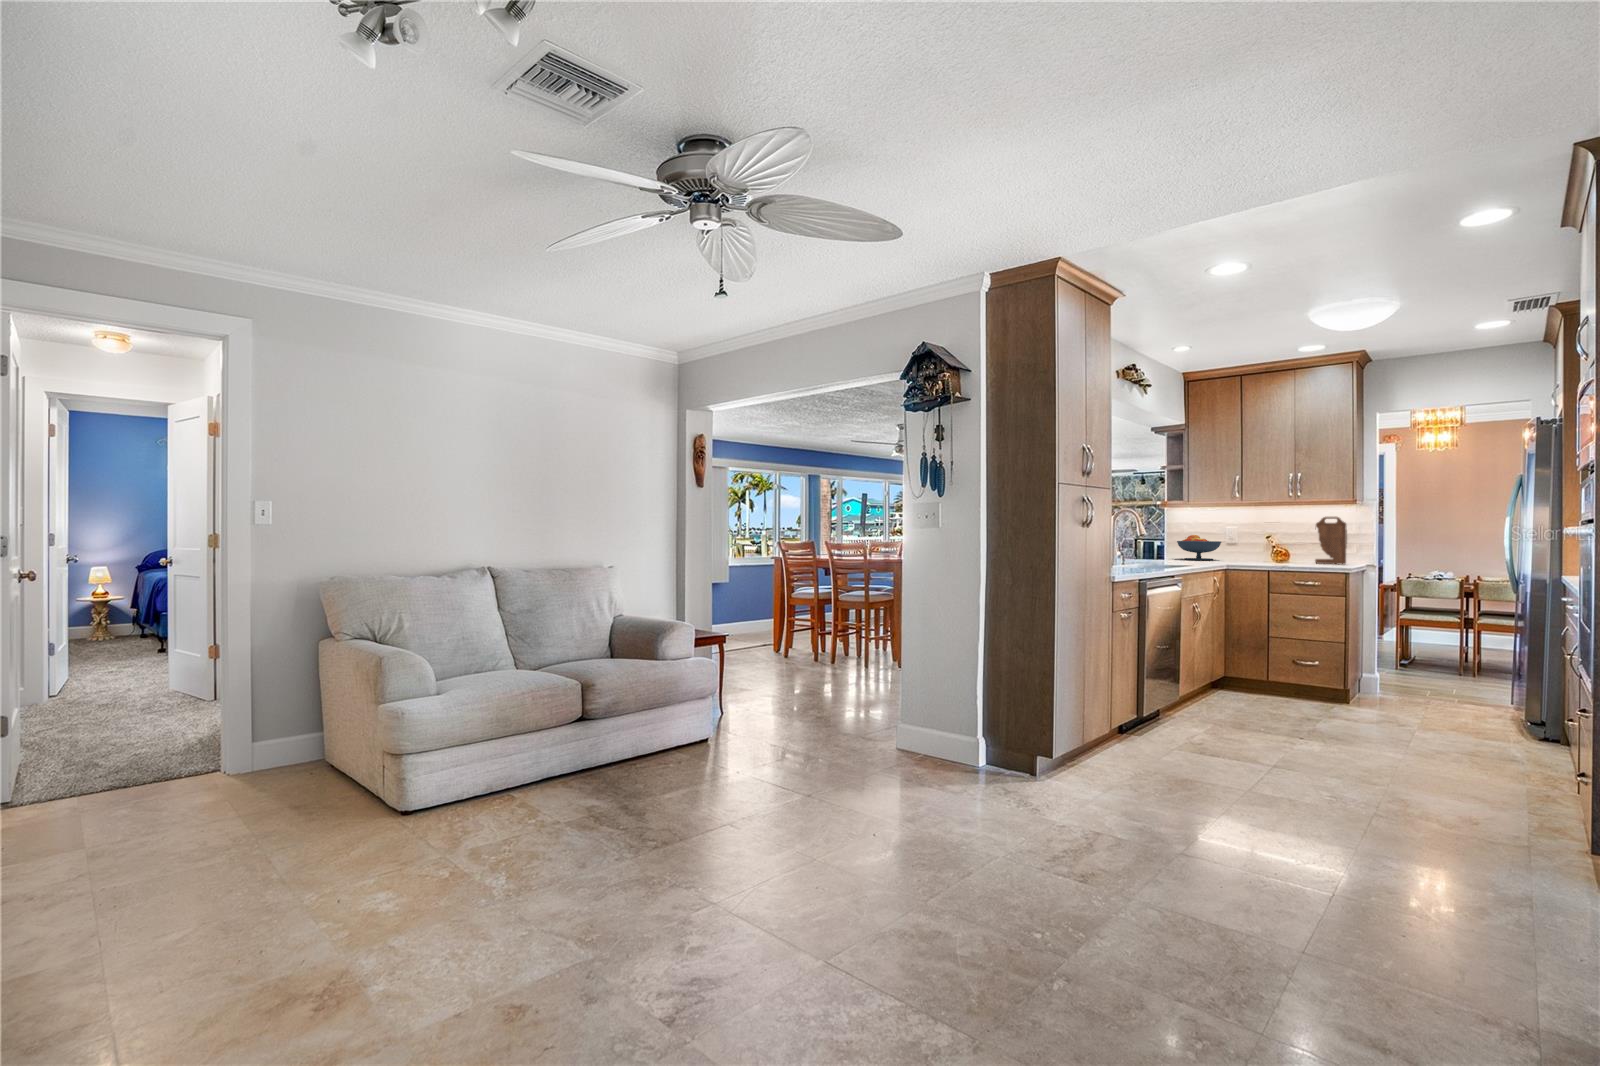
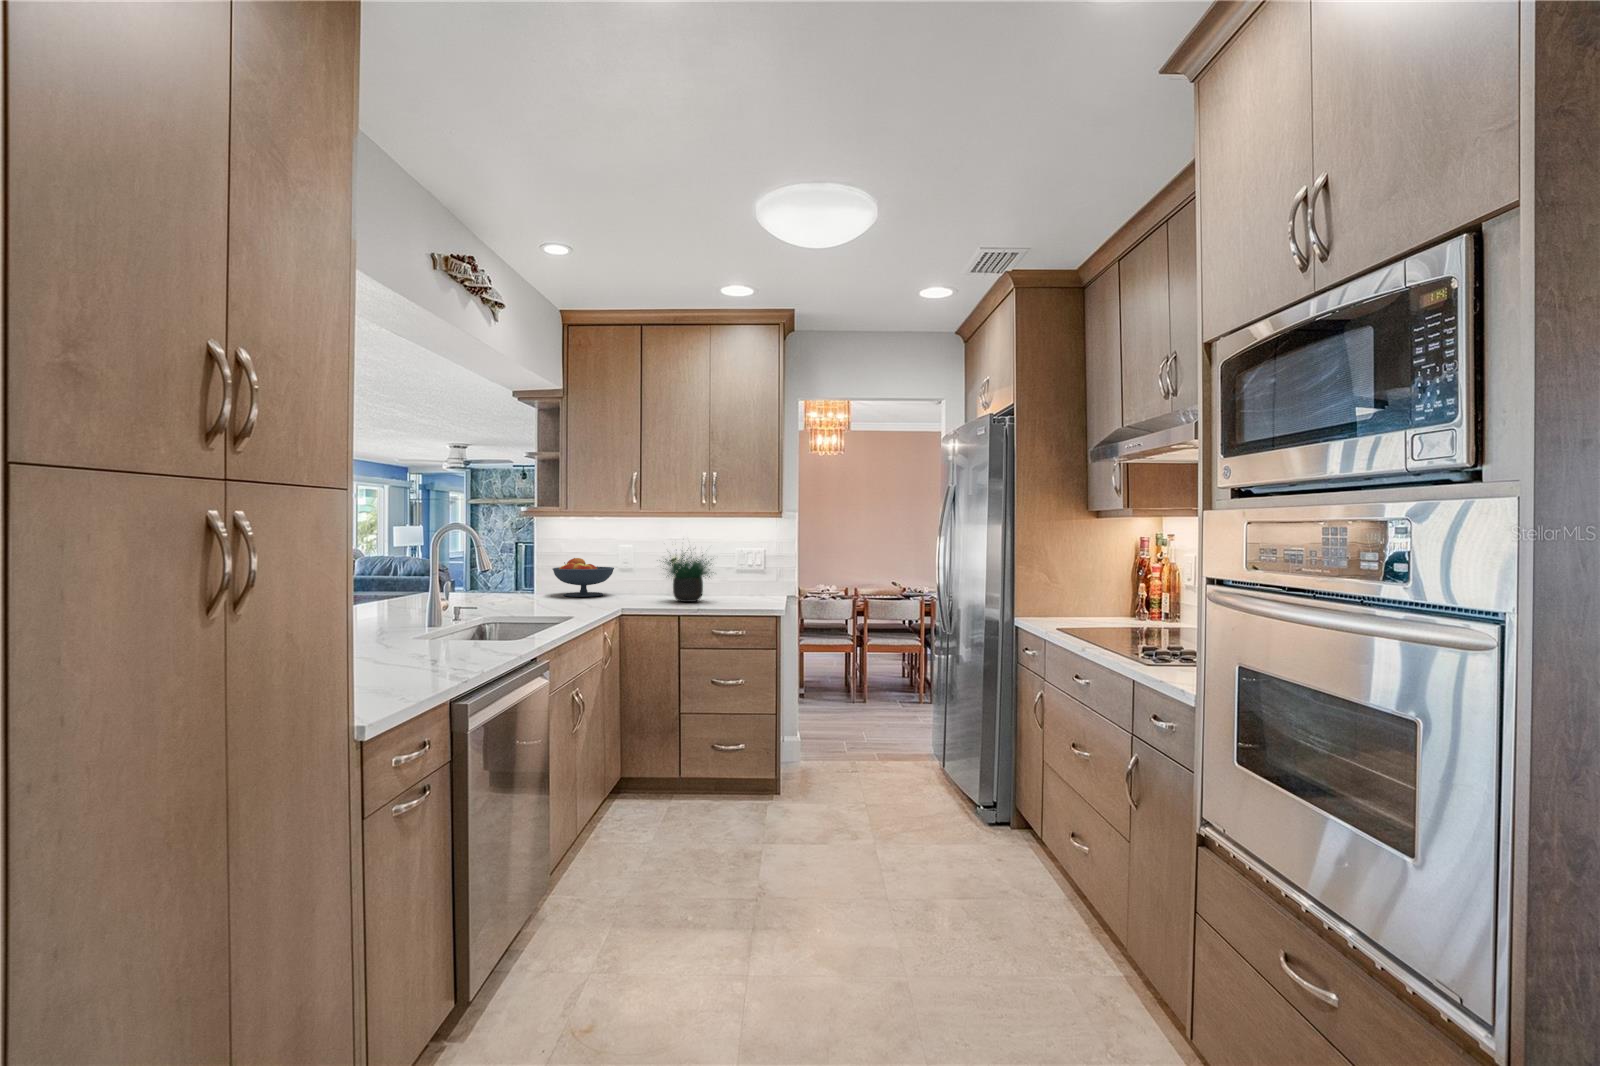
potted plant: none [1250,517,1308,564] -> present [663,553,712,602]
cutting board: present [1315,517,1347,564] -> none [729,533,764,596]

